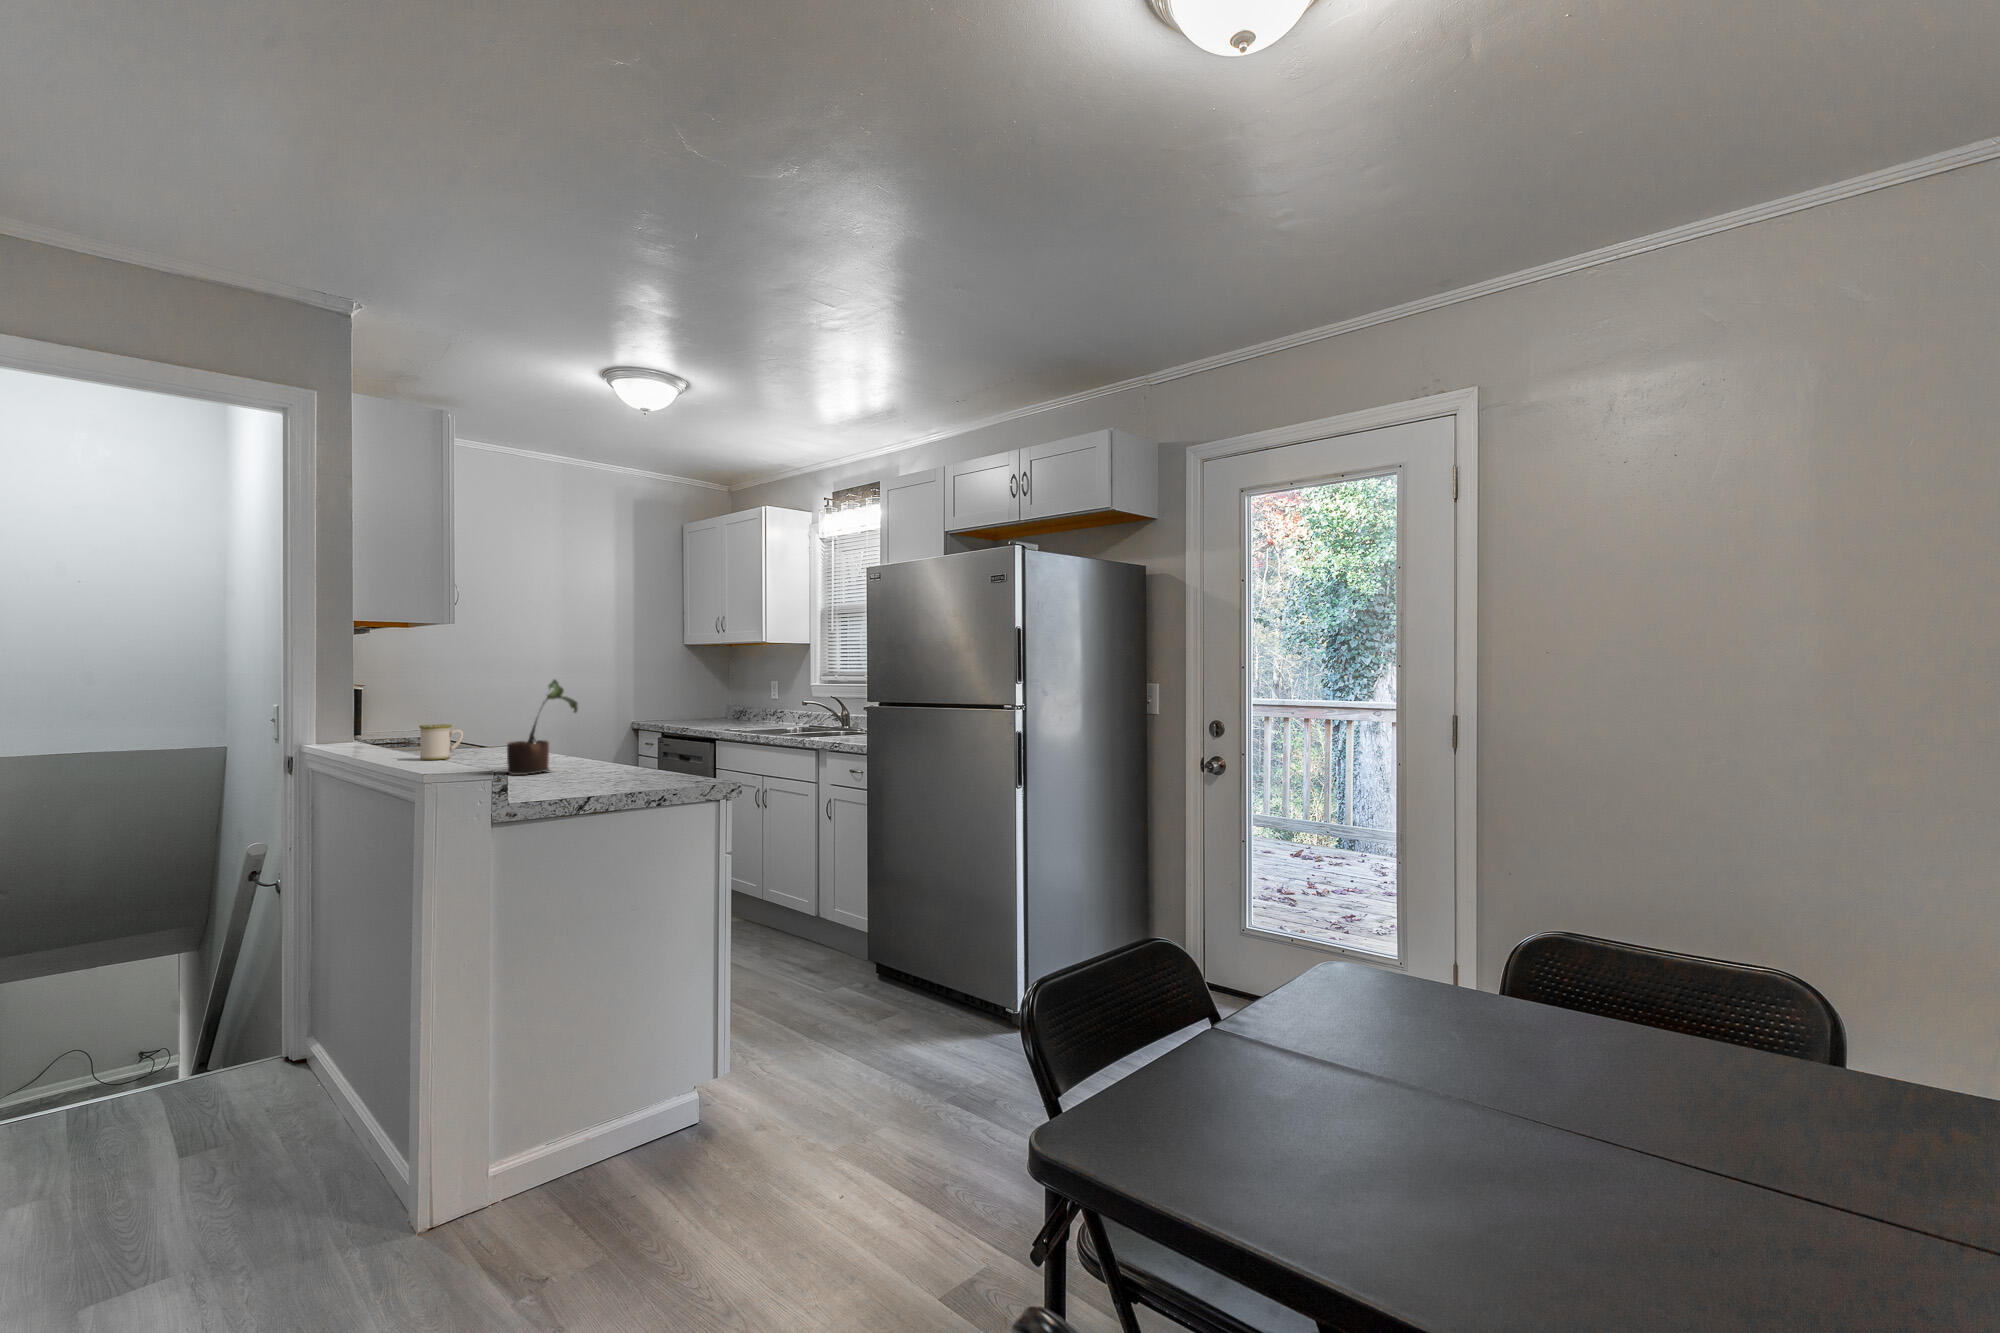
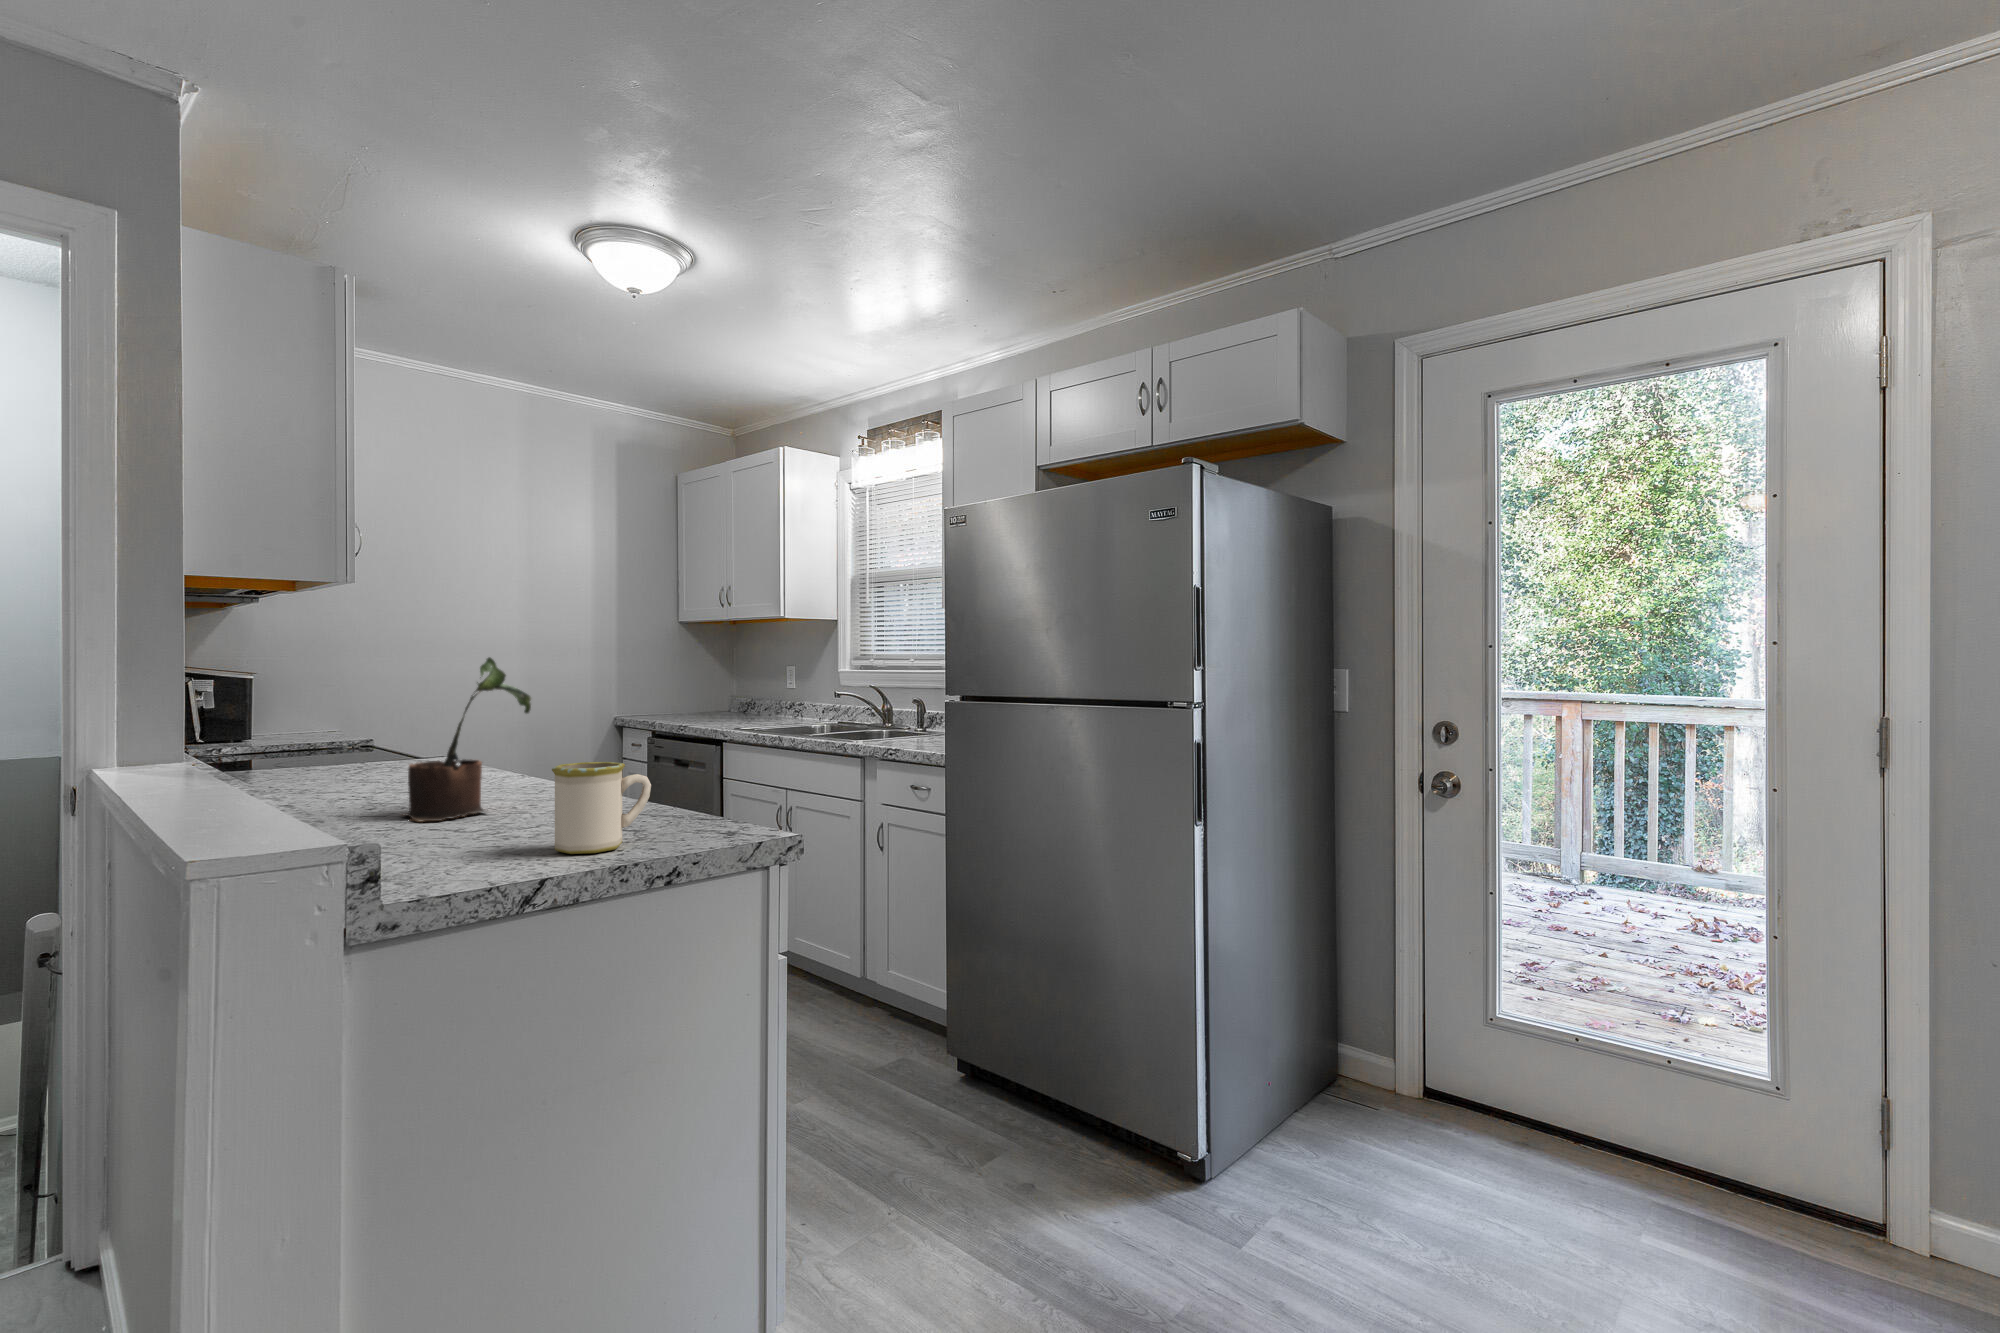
mug: present [419,724,463,760] -> present [552,762,651,854]

